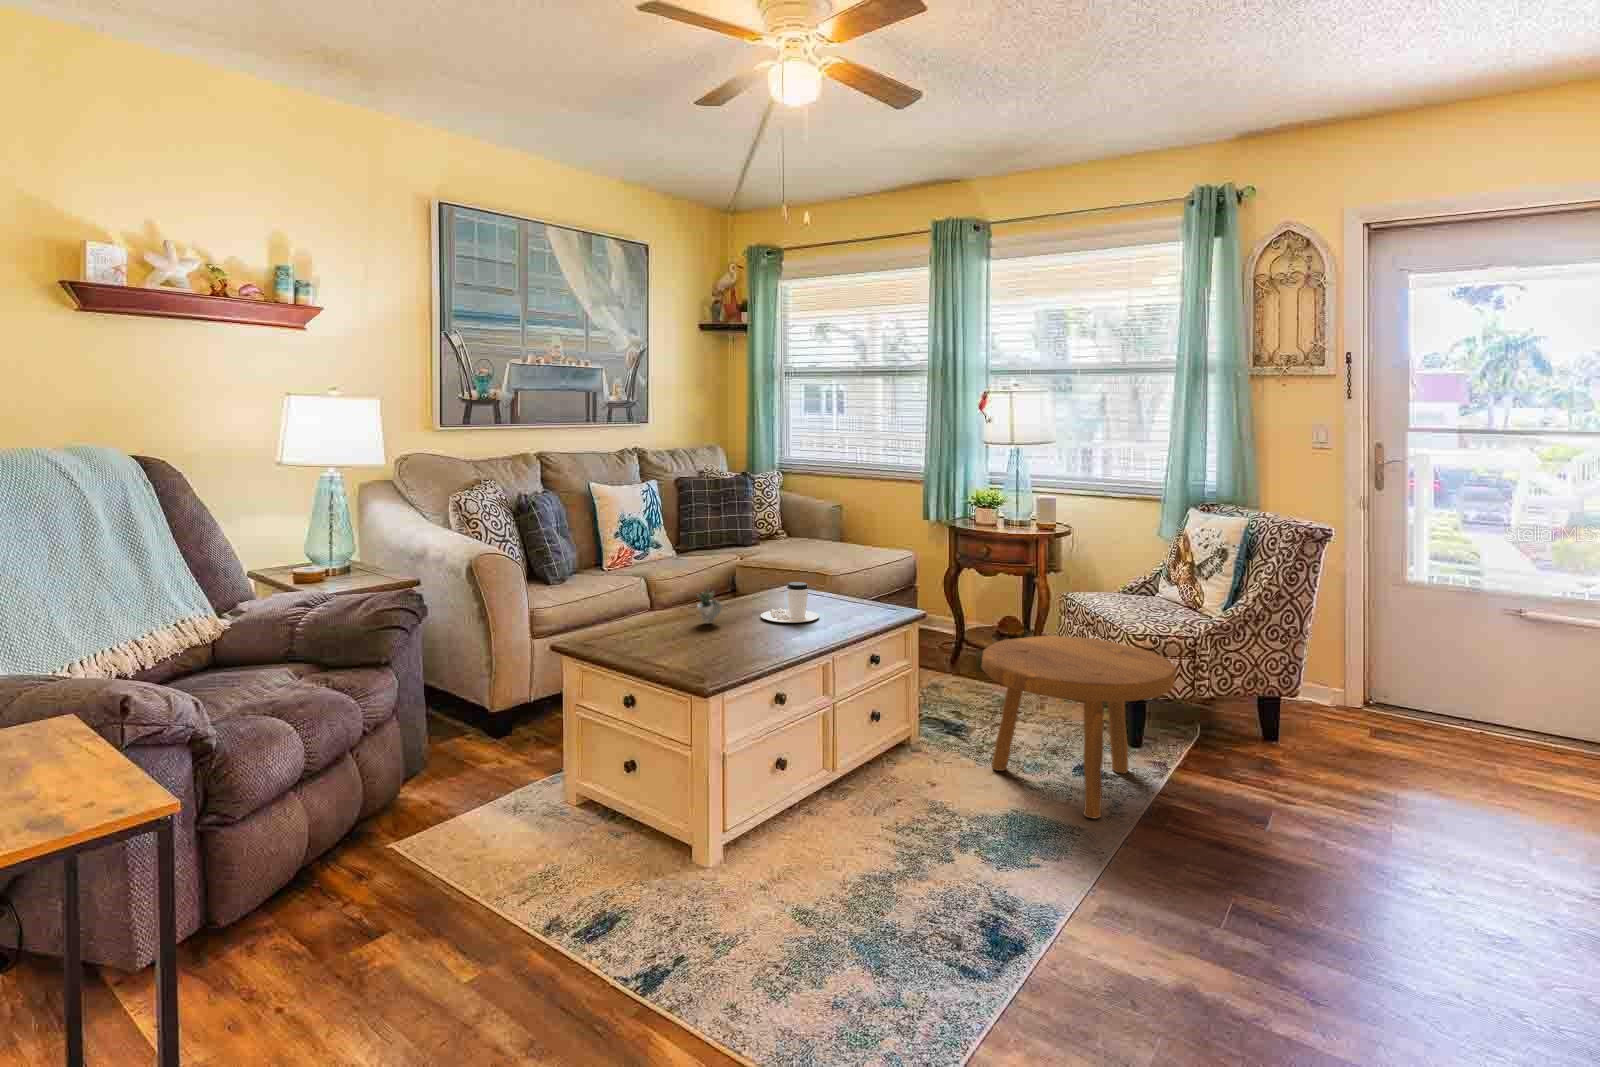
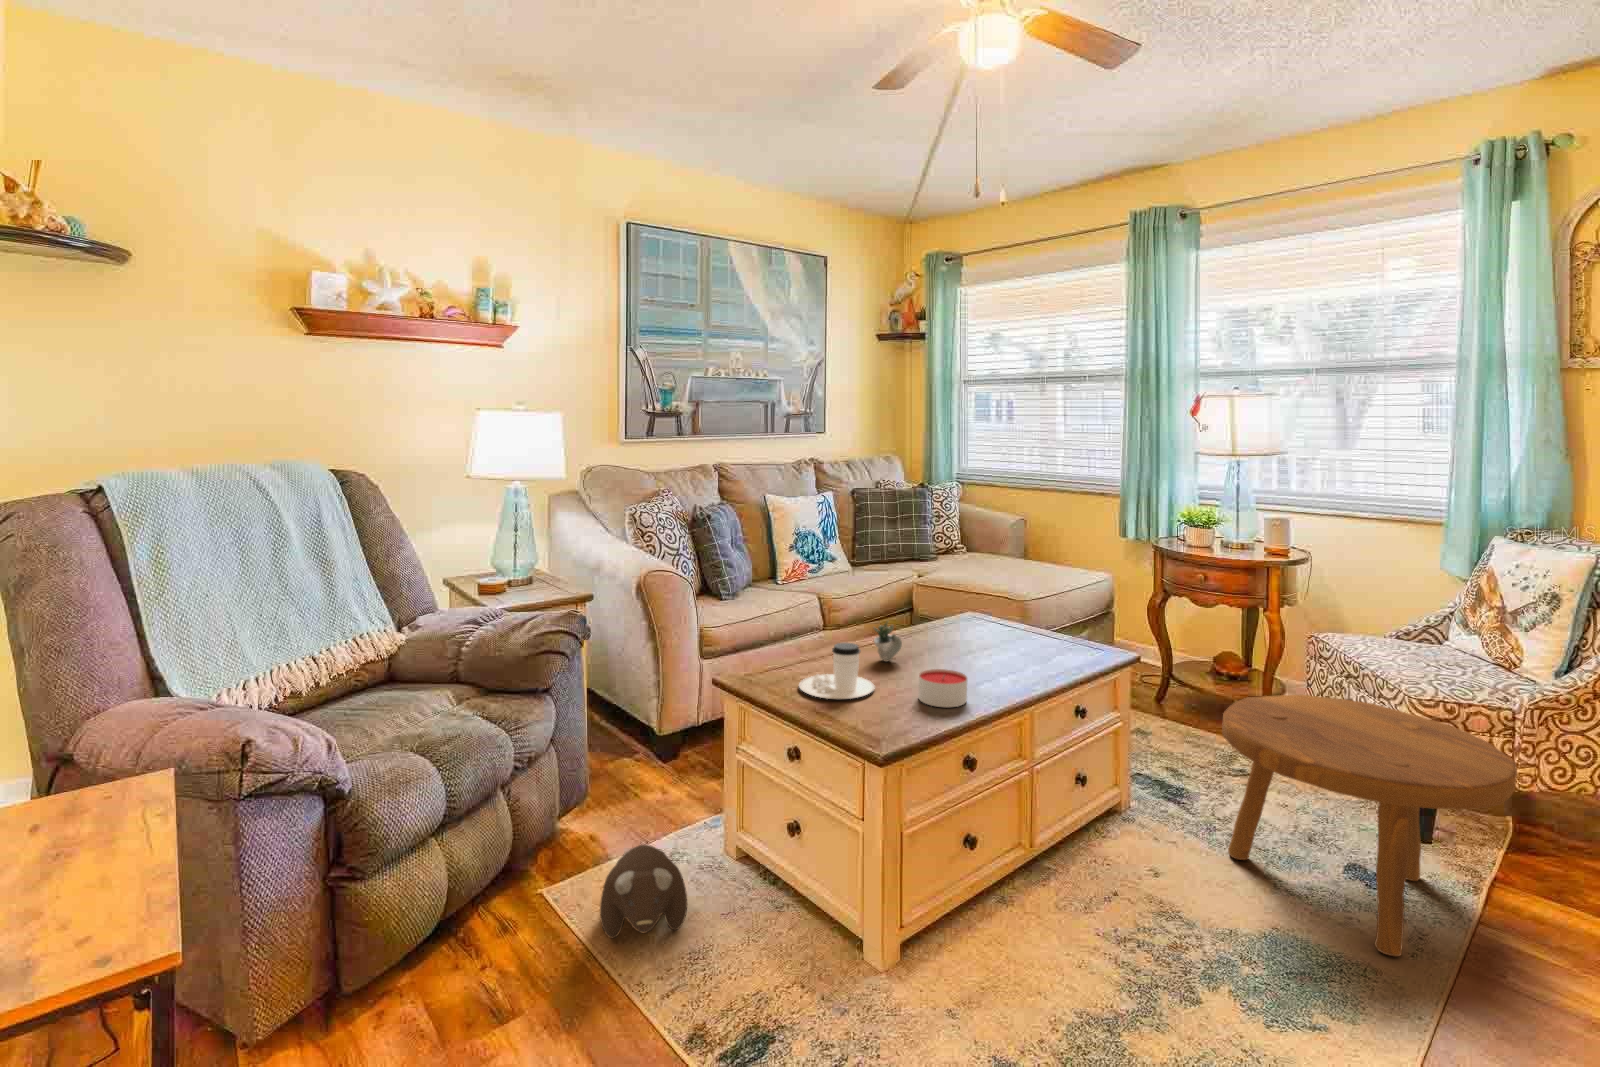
coffee cup: present [761,582,819,623] -> present [799,643,874,699]
candle: none [735,623,776,652] -> present [918,669,967,707]
plush toy: none [457,787,537,869] -> present [600,845,687,938]

